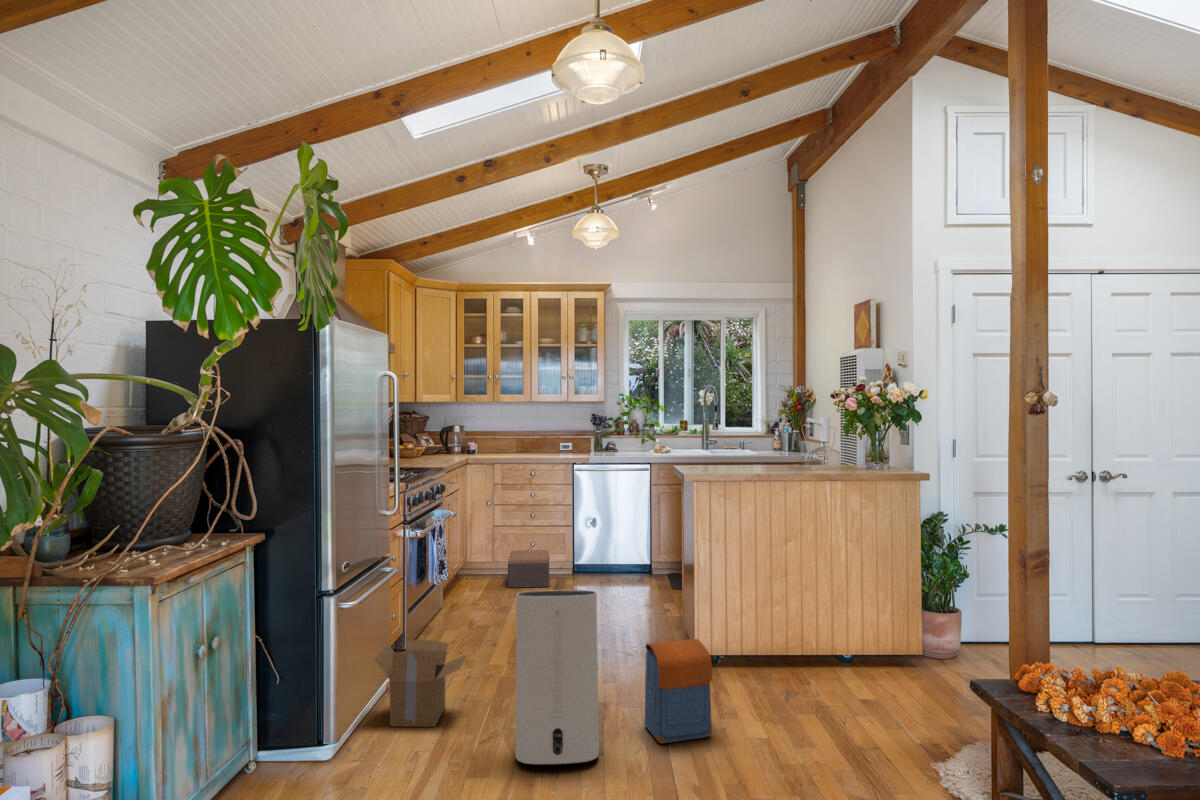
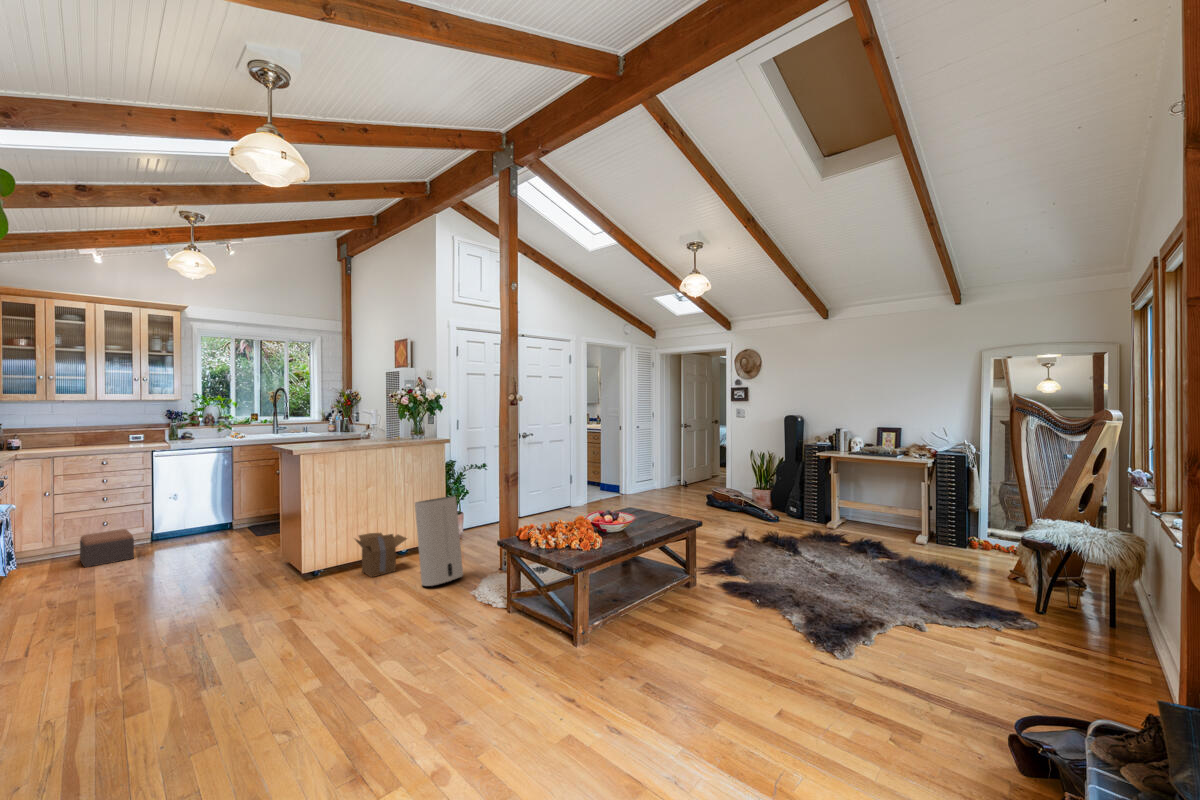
air purifier: present [516,590,599,764] -> present [415,496,463,586]
backpack: present [645,639,712,744] -> none [289,549,339,618]
cardboard box: present [375,640,467,727] -> present [355,533,407,577]

